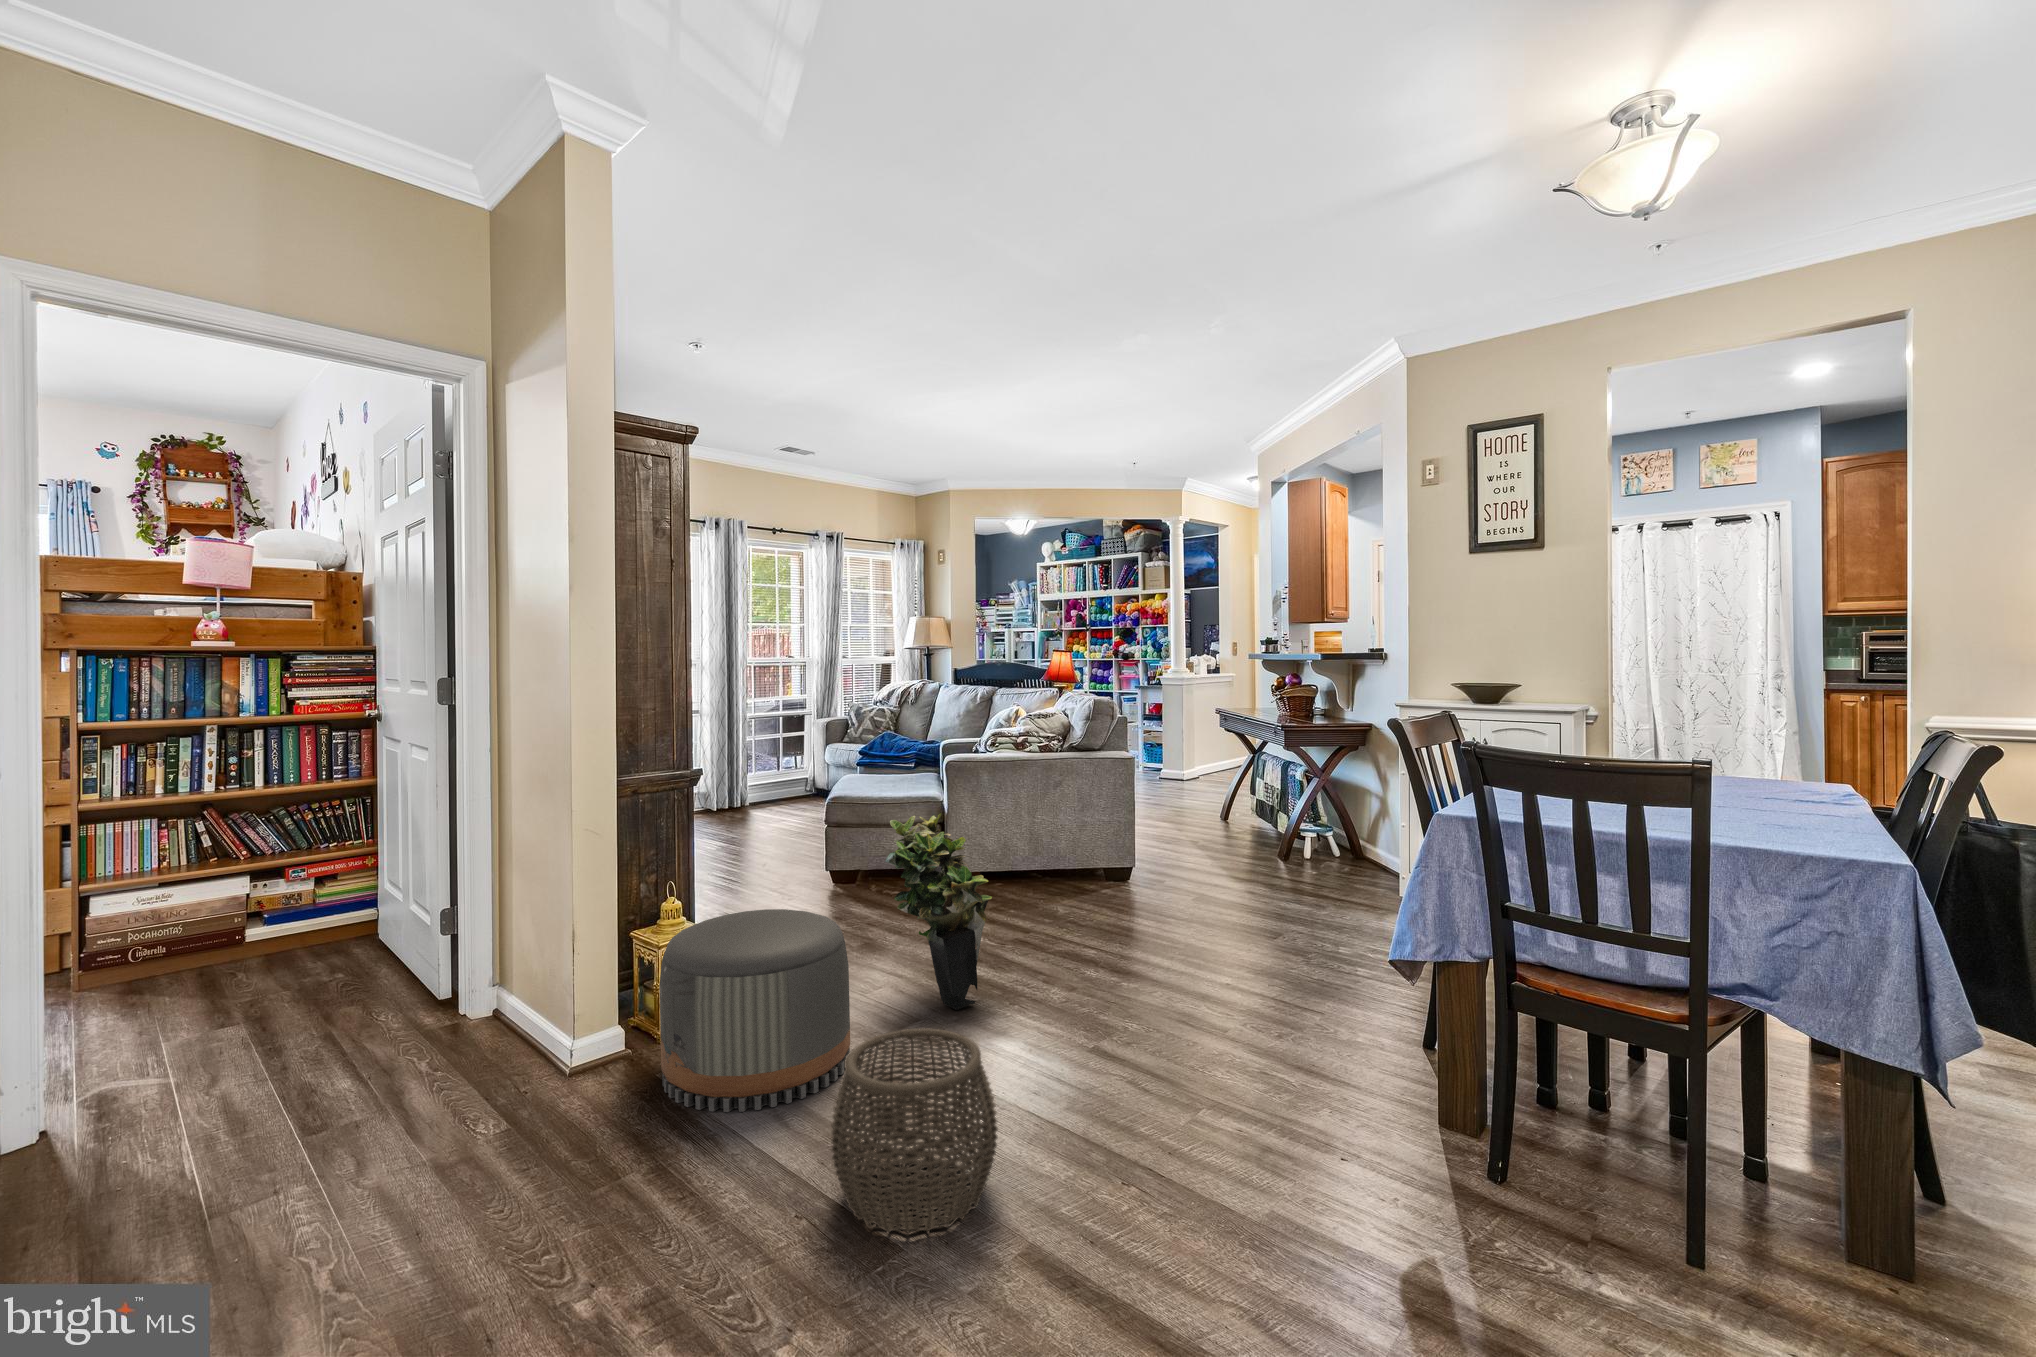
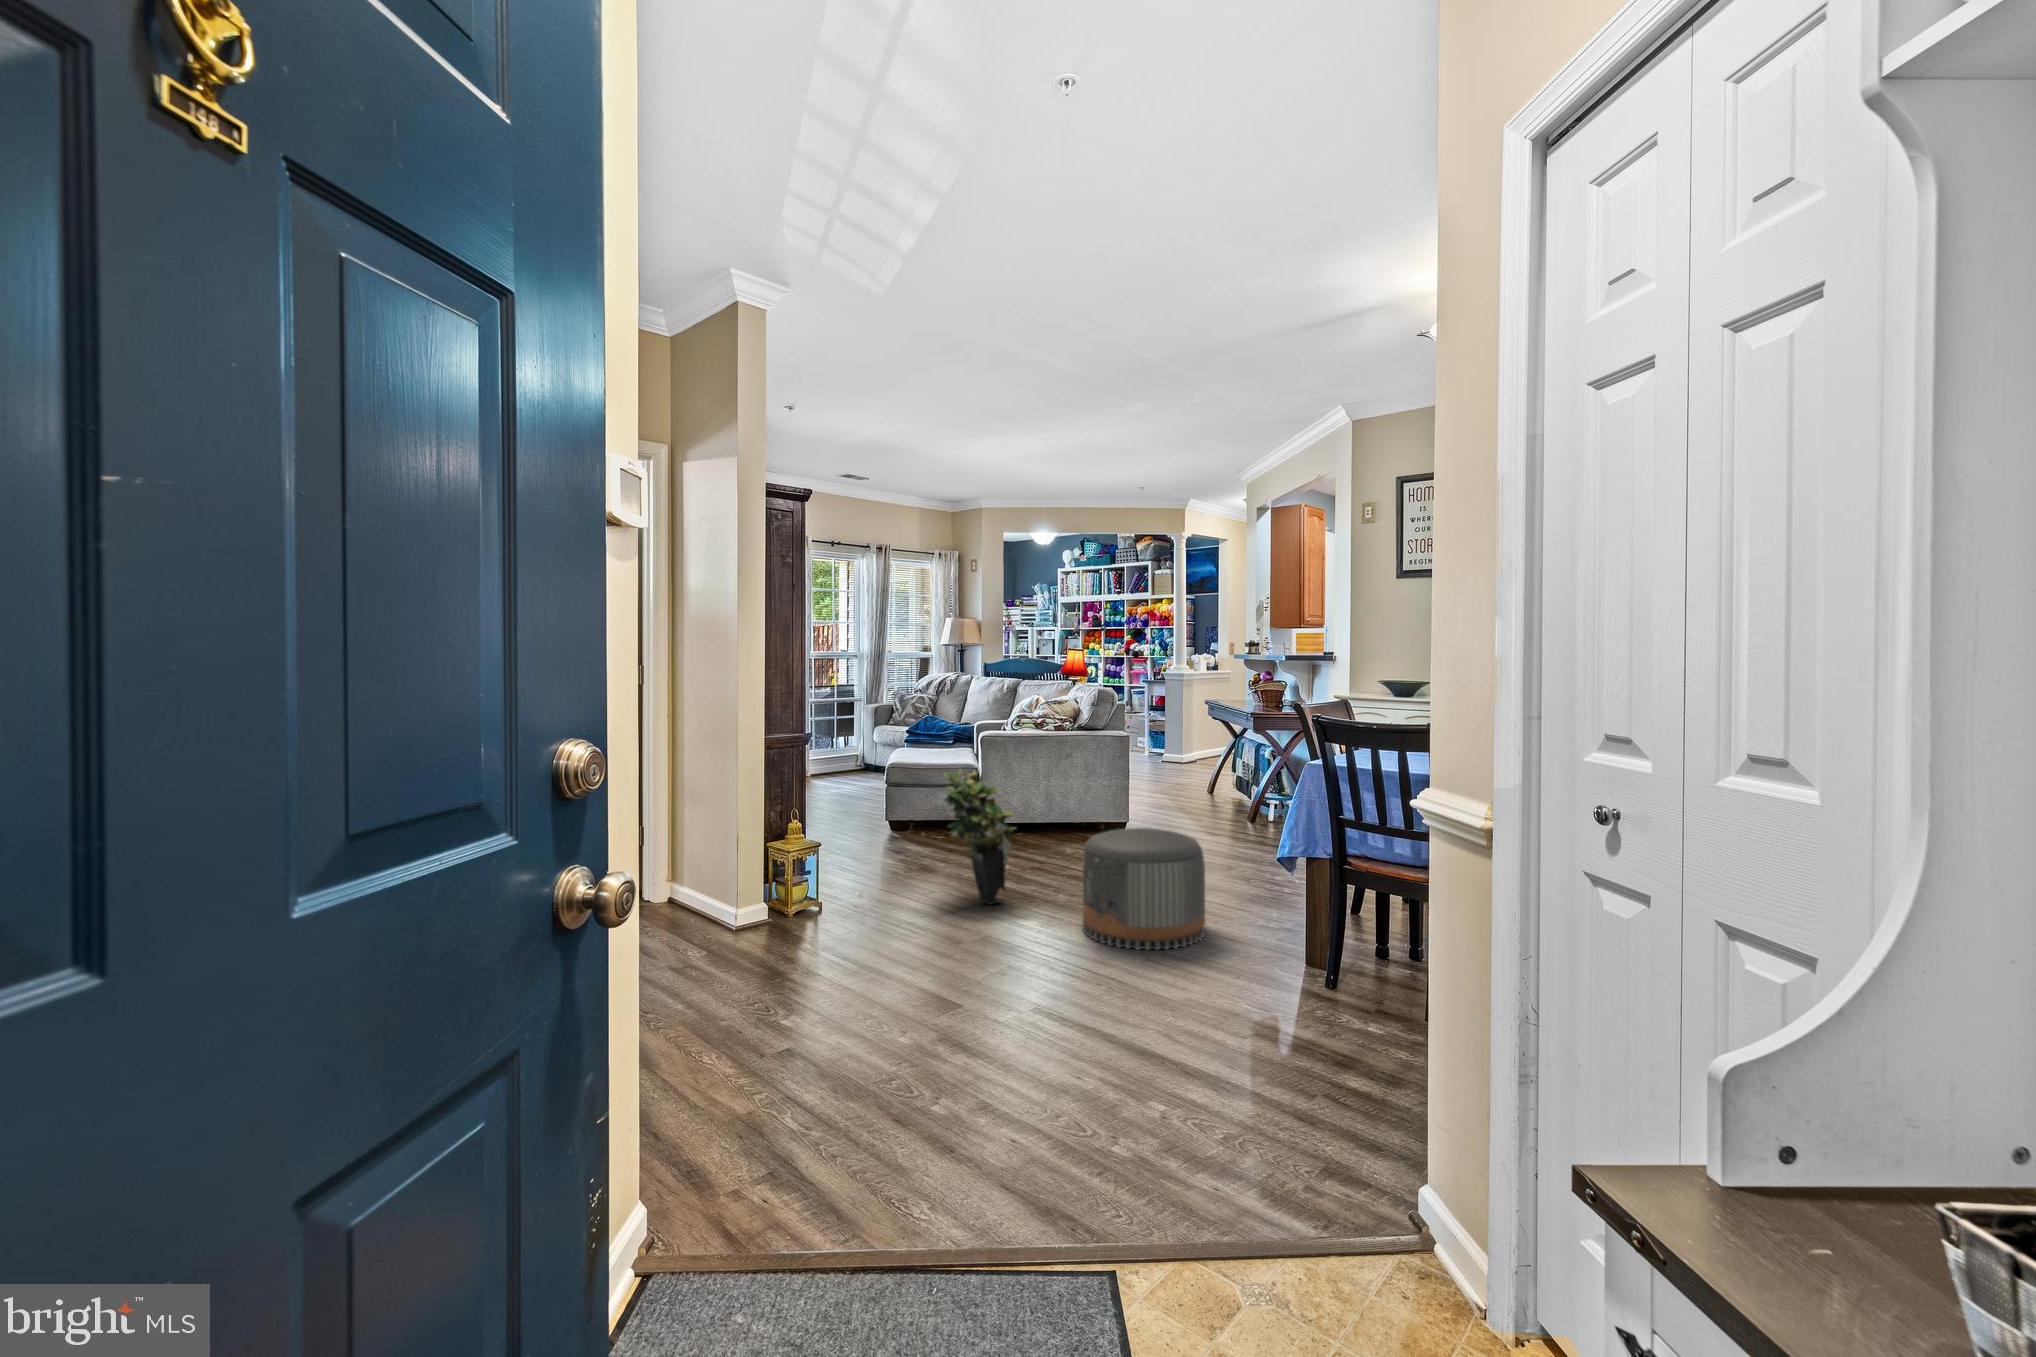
pouf: present [659,909,850,1112] -> present [1083,828,1205,950]
woven basket: present [831,1029,998,1235] -> none [918,890,1019,1000]

